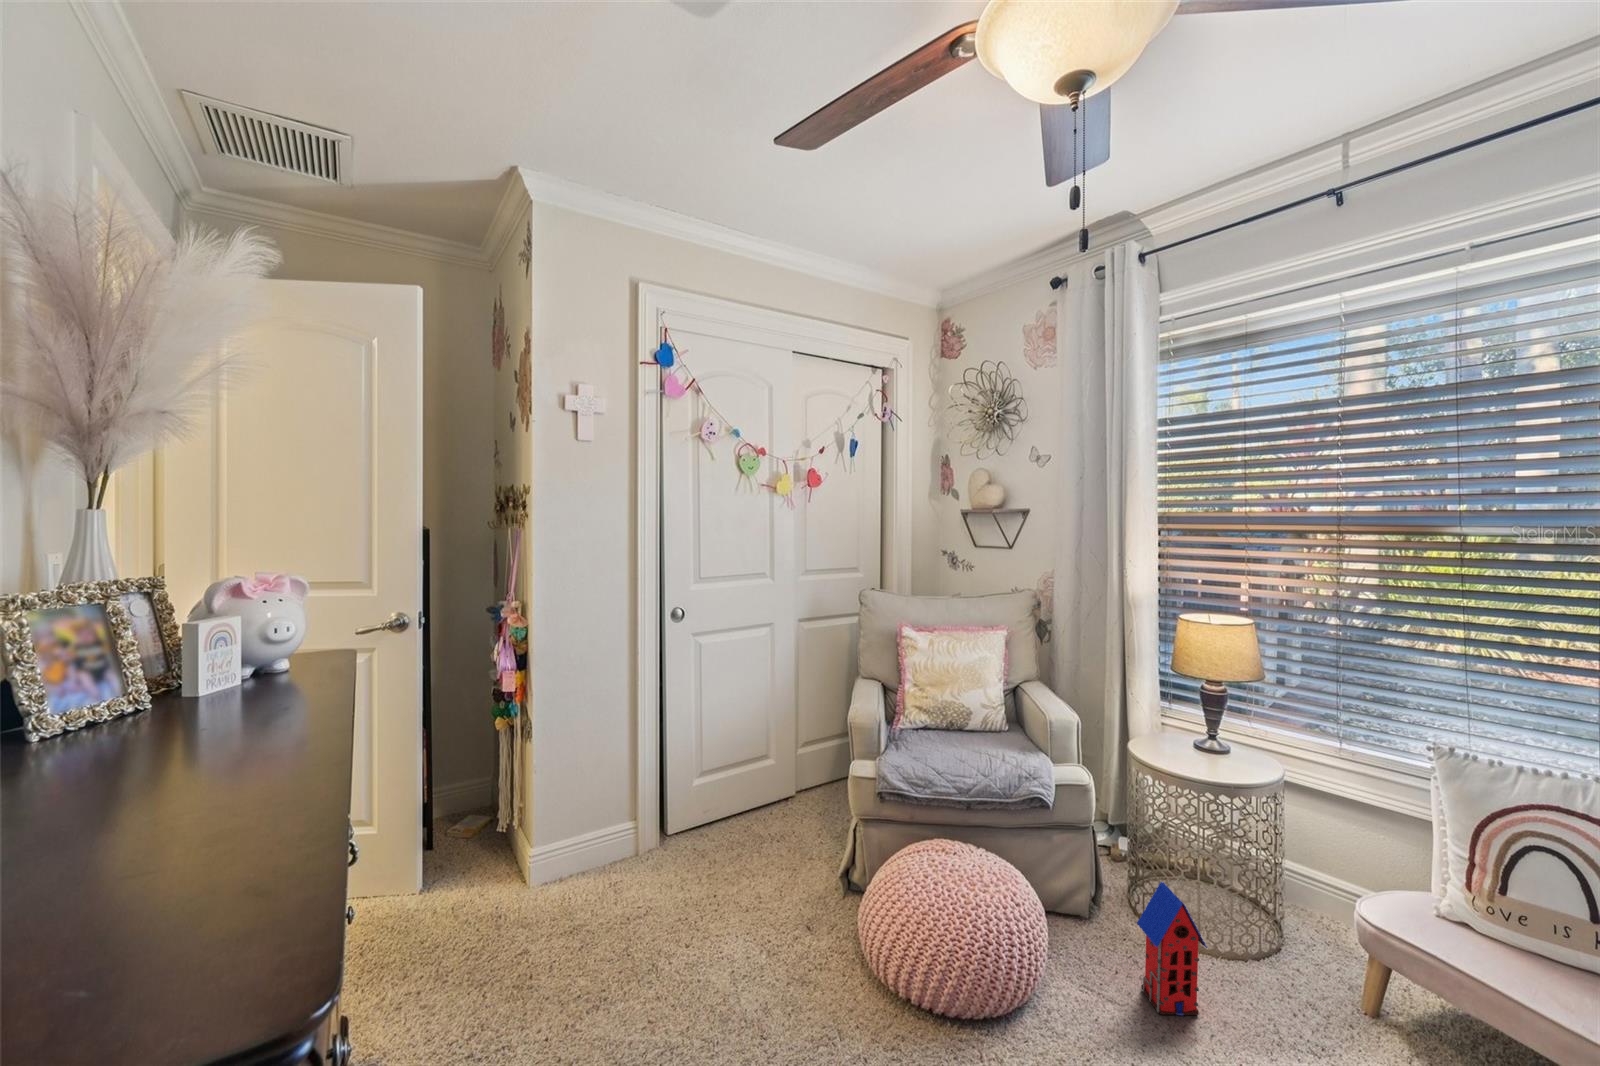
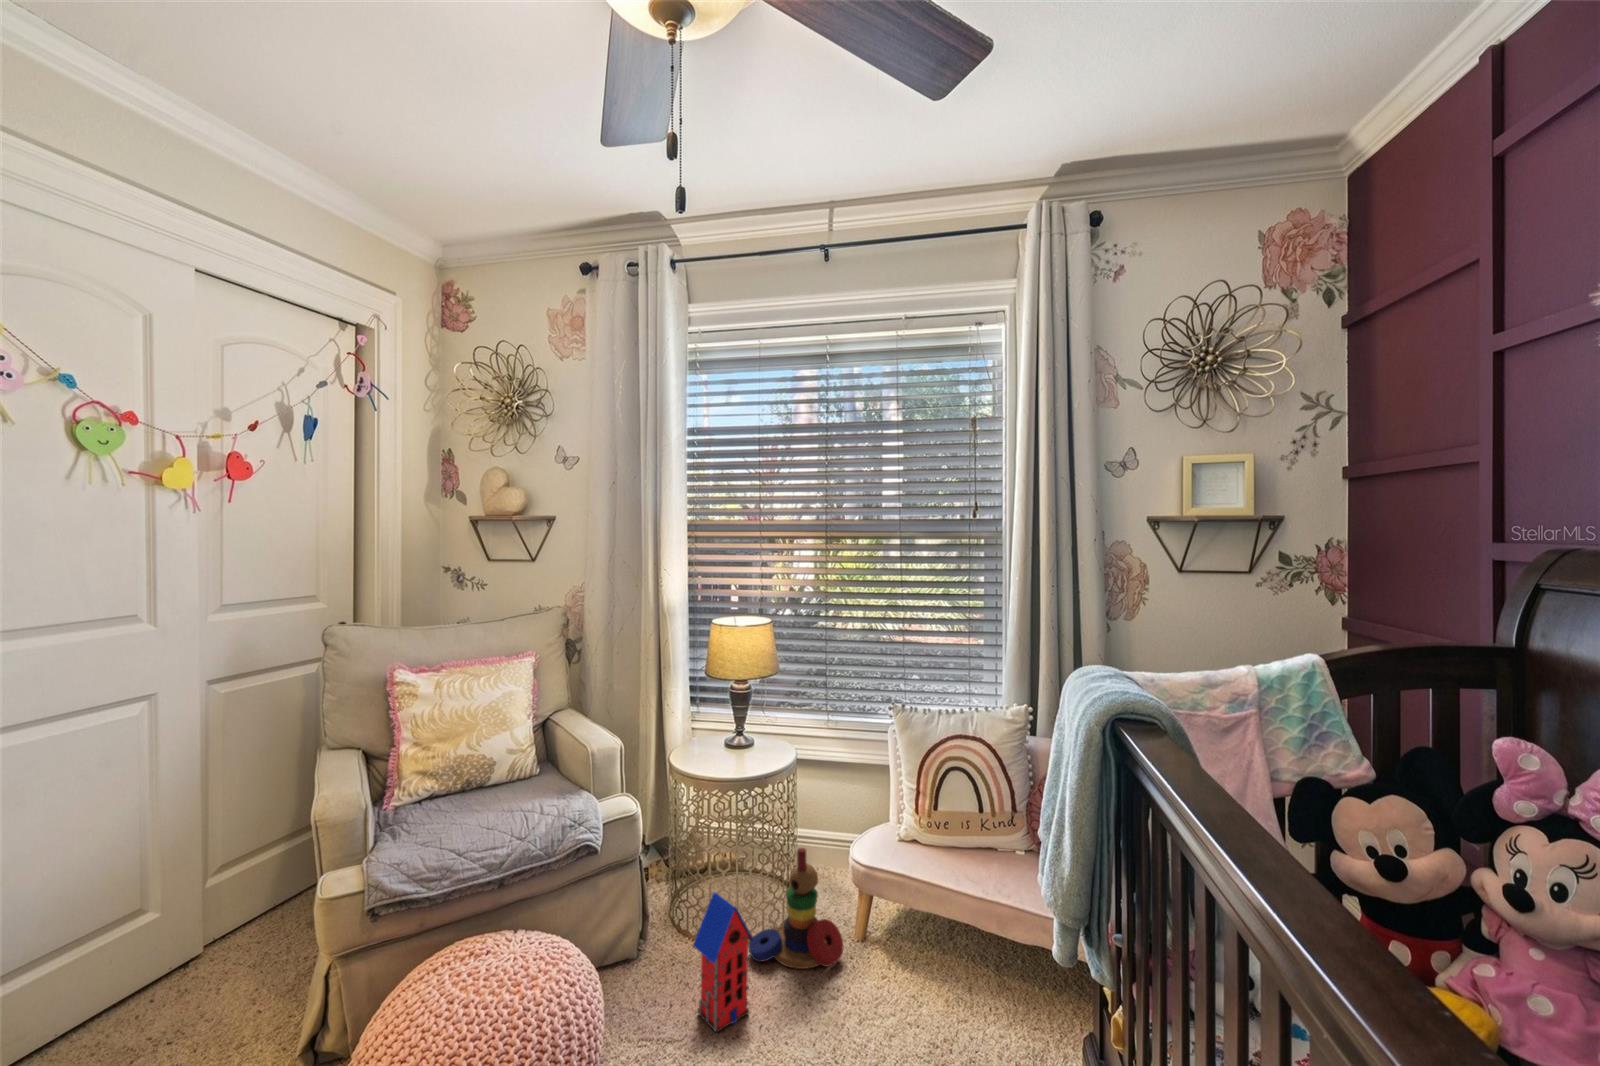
stacking toy: none [1207,876,1335,1018] -> present [748,848,843,969]

